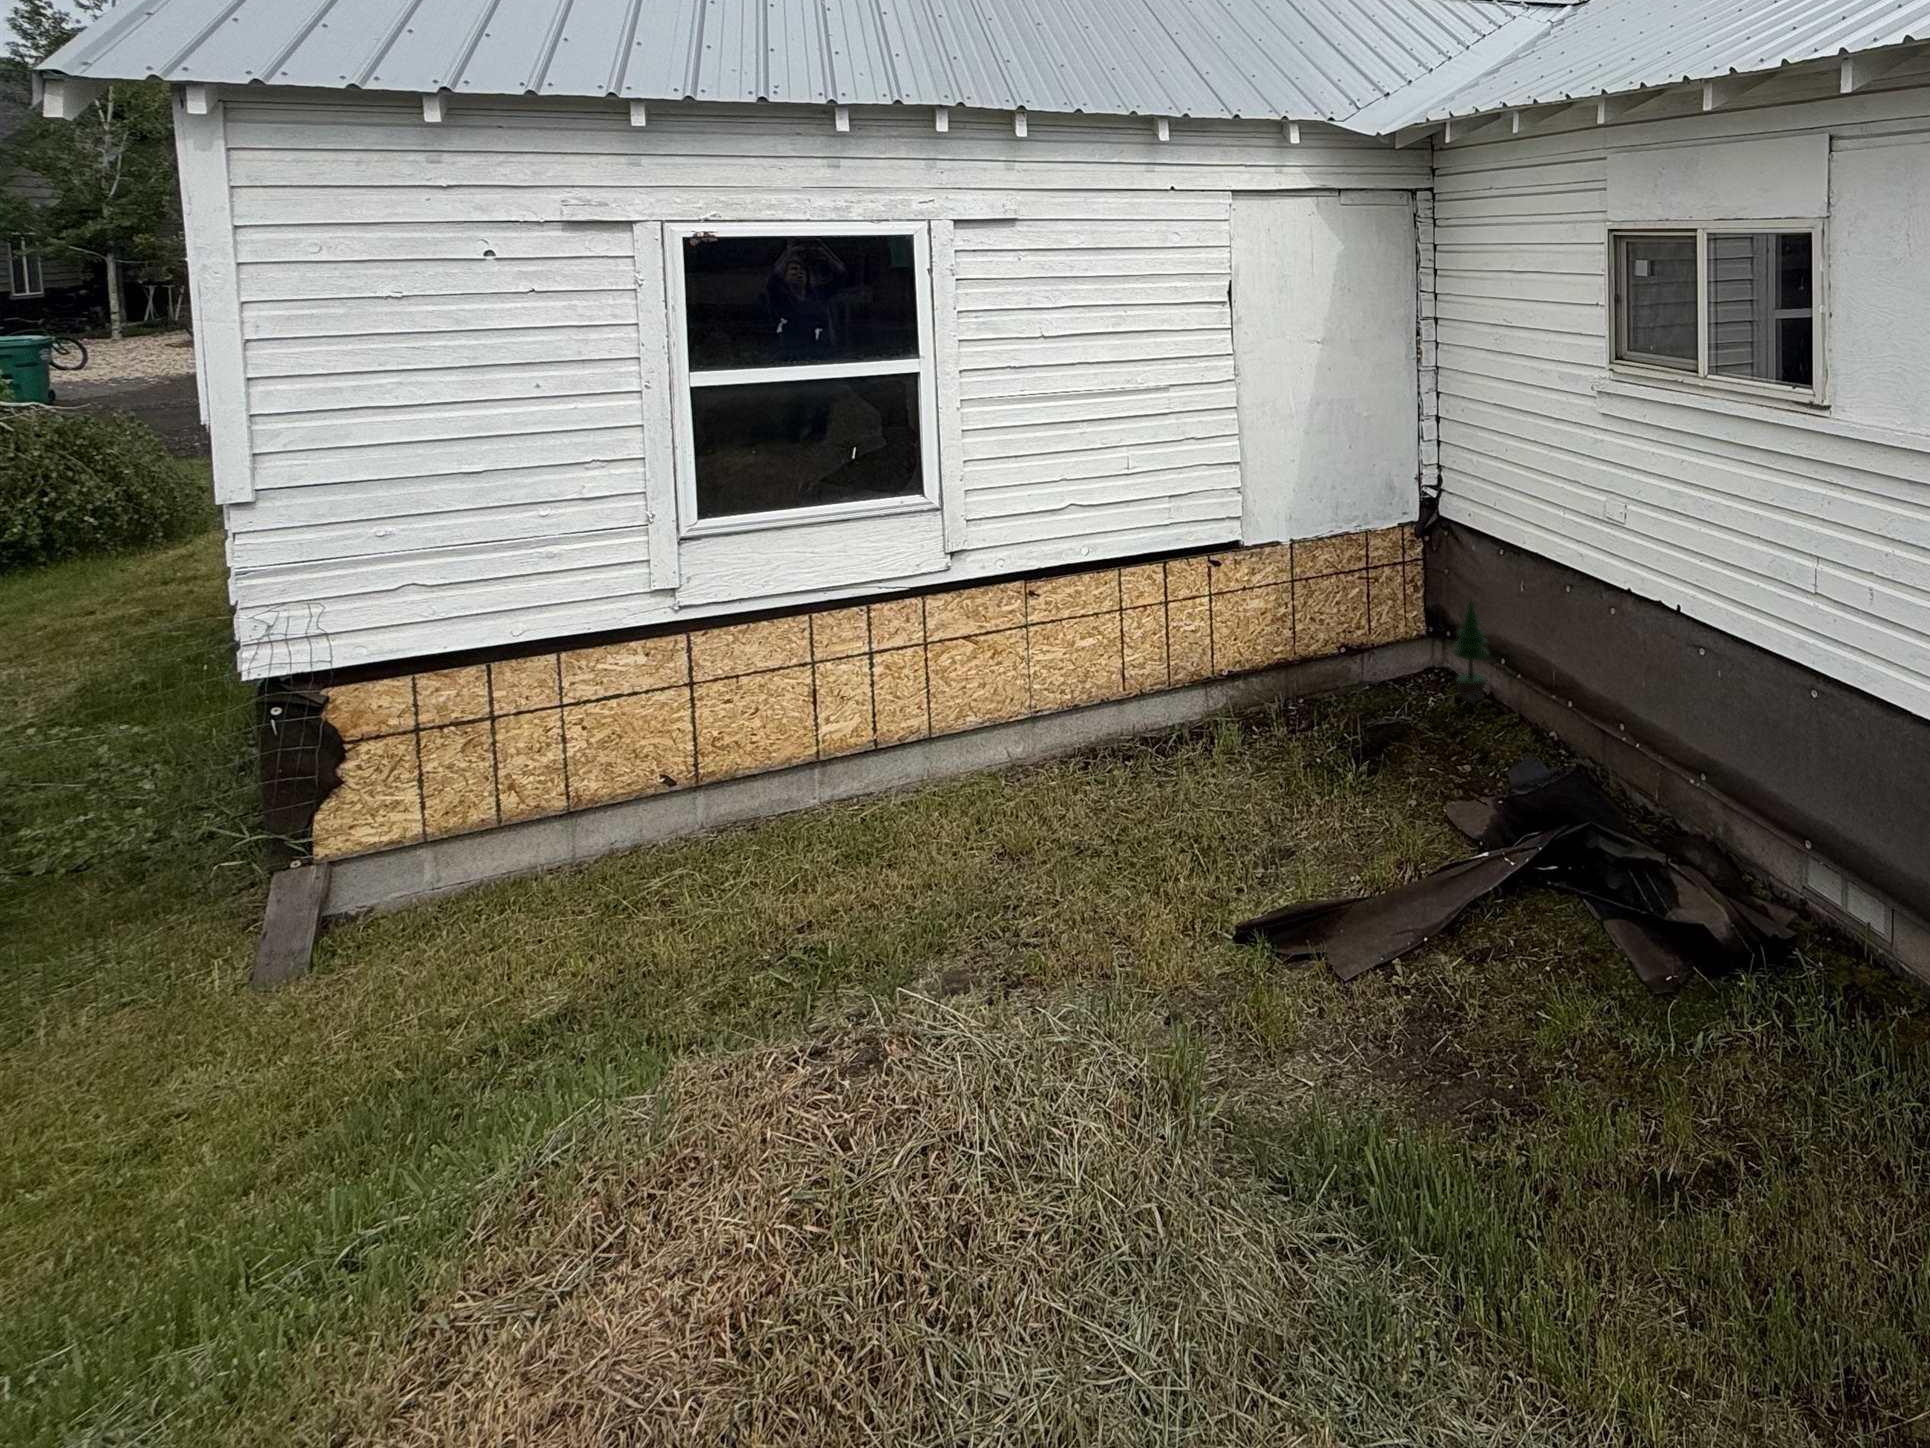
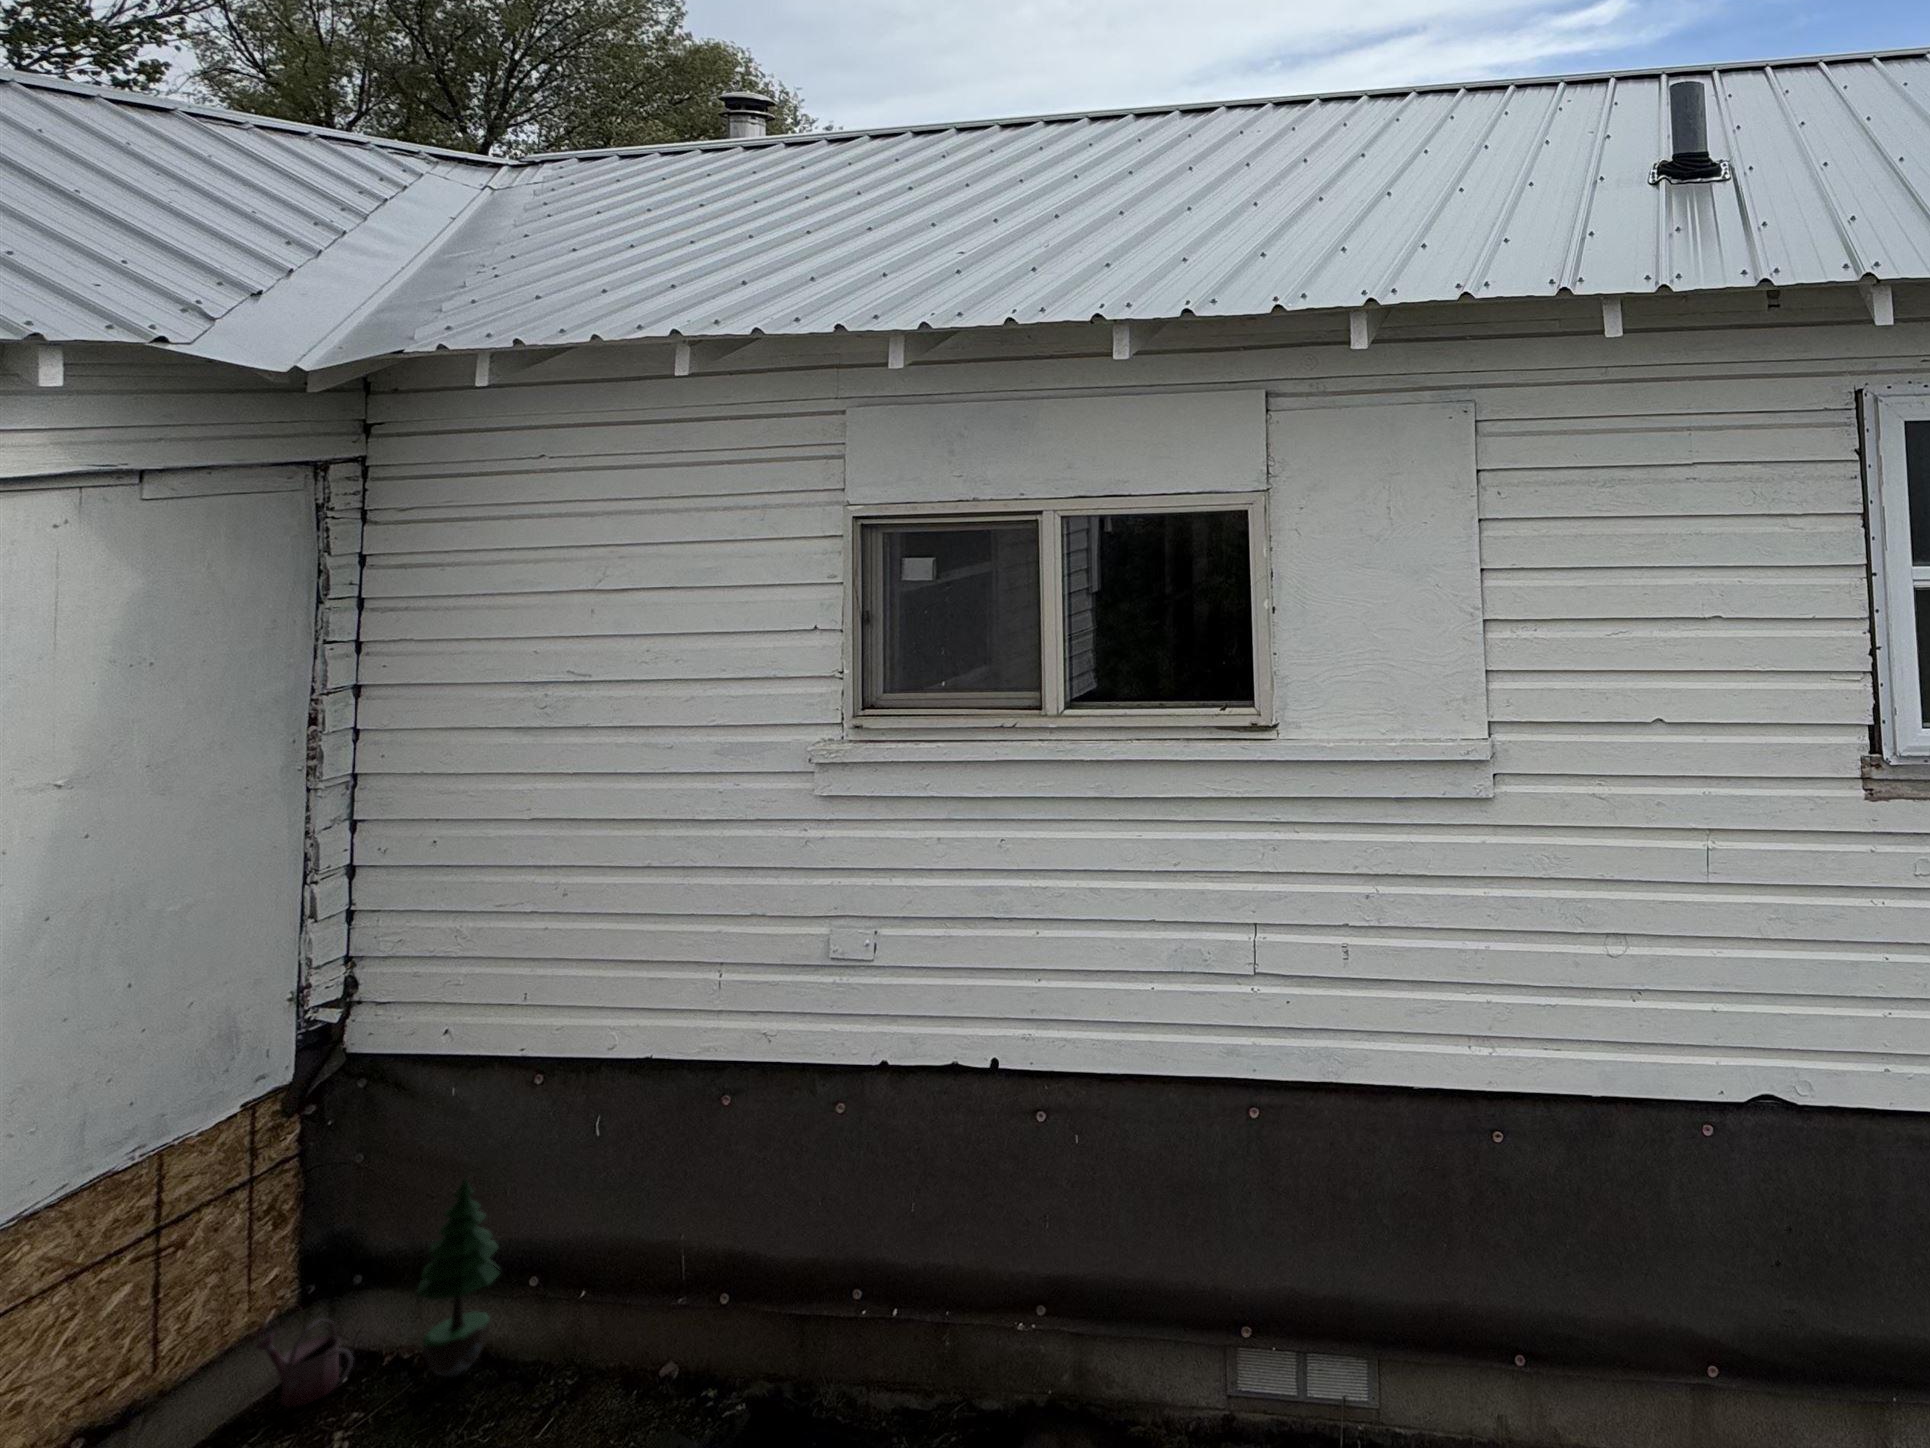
watering can: none [1404,649,1435,689] -> present [256,1319,353,1407]

